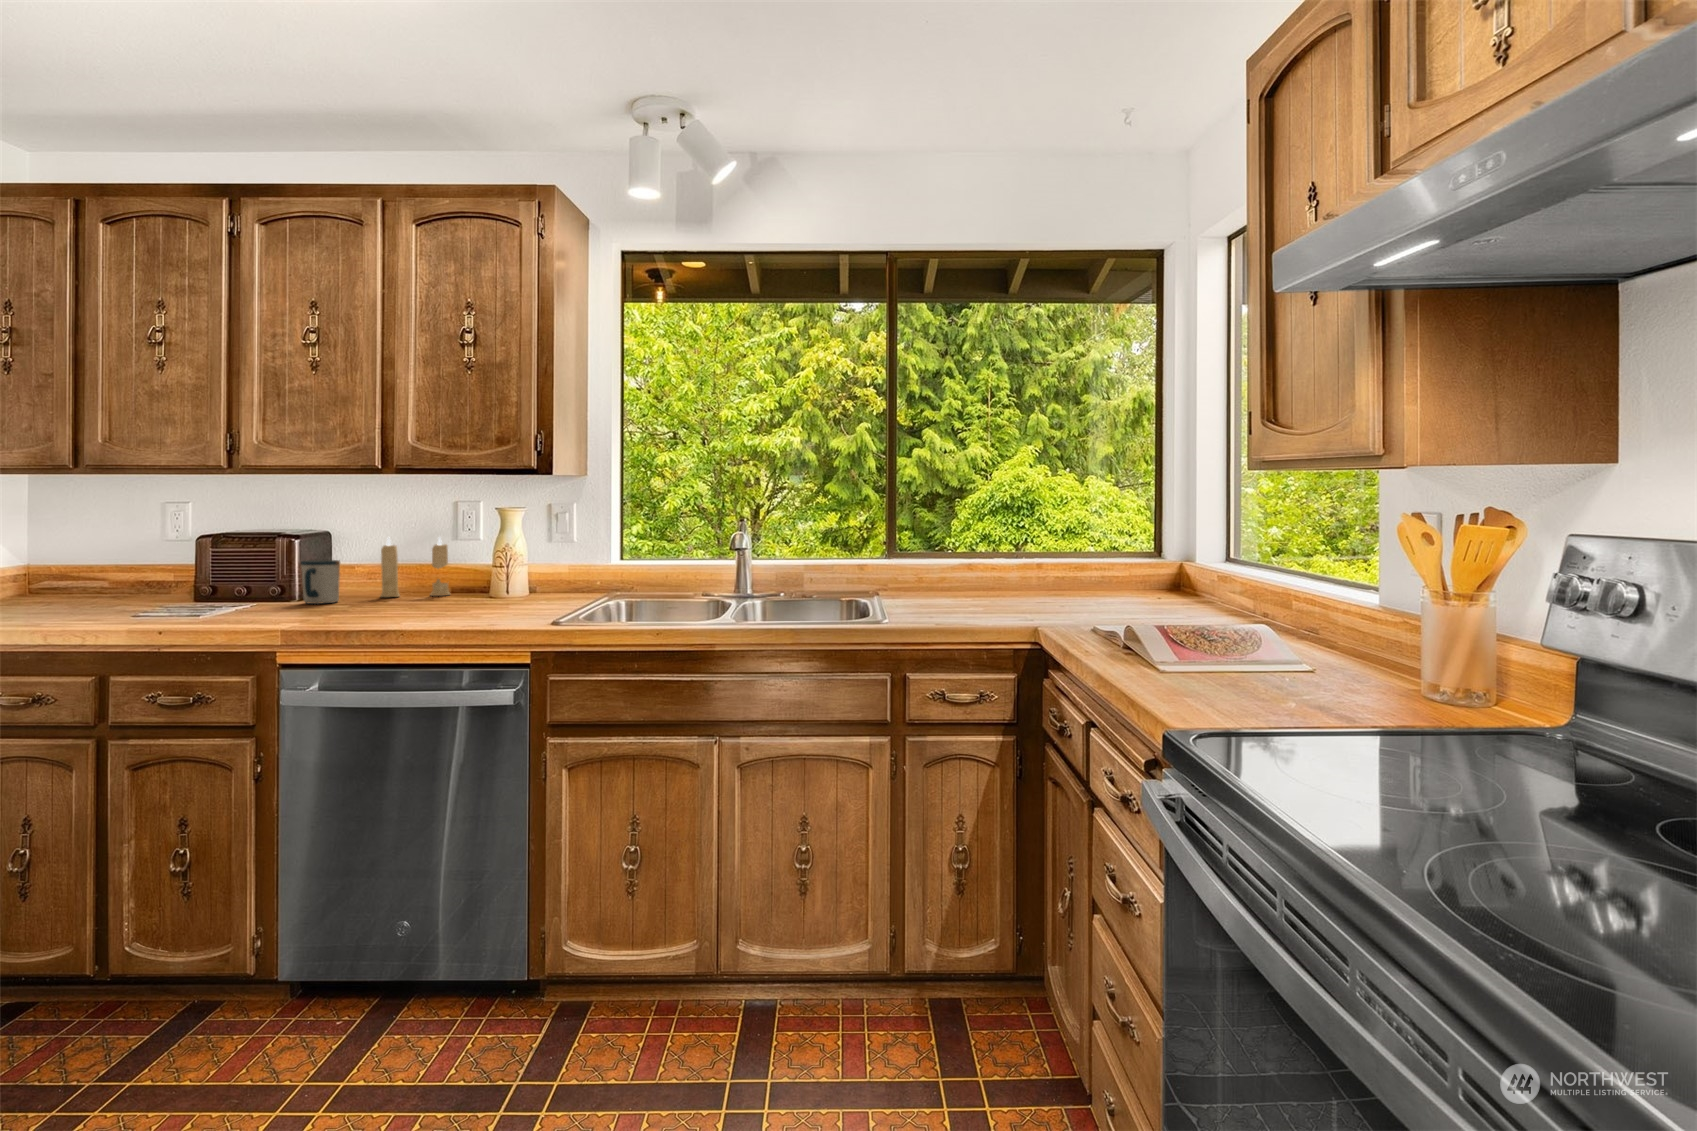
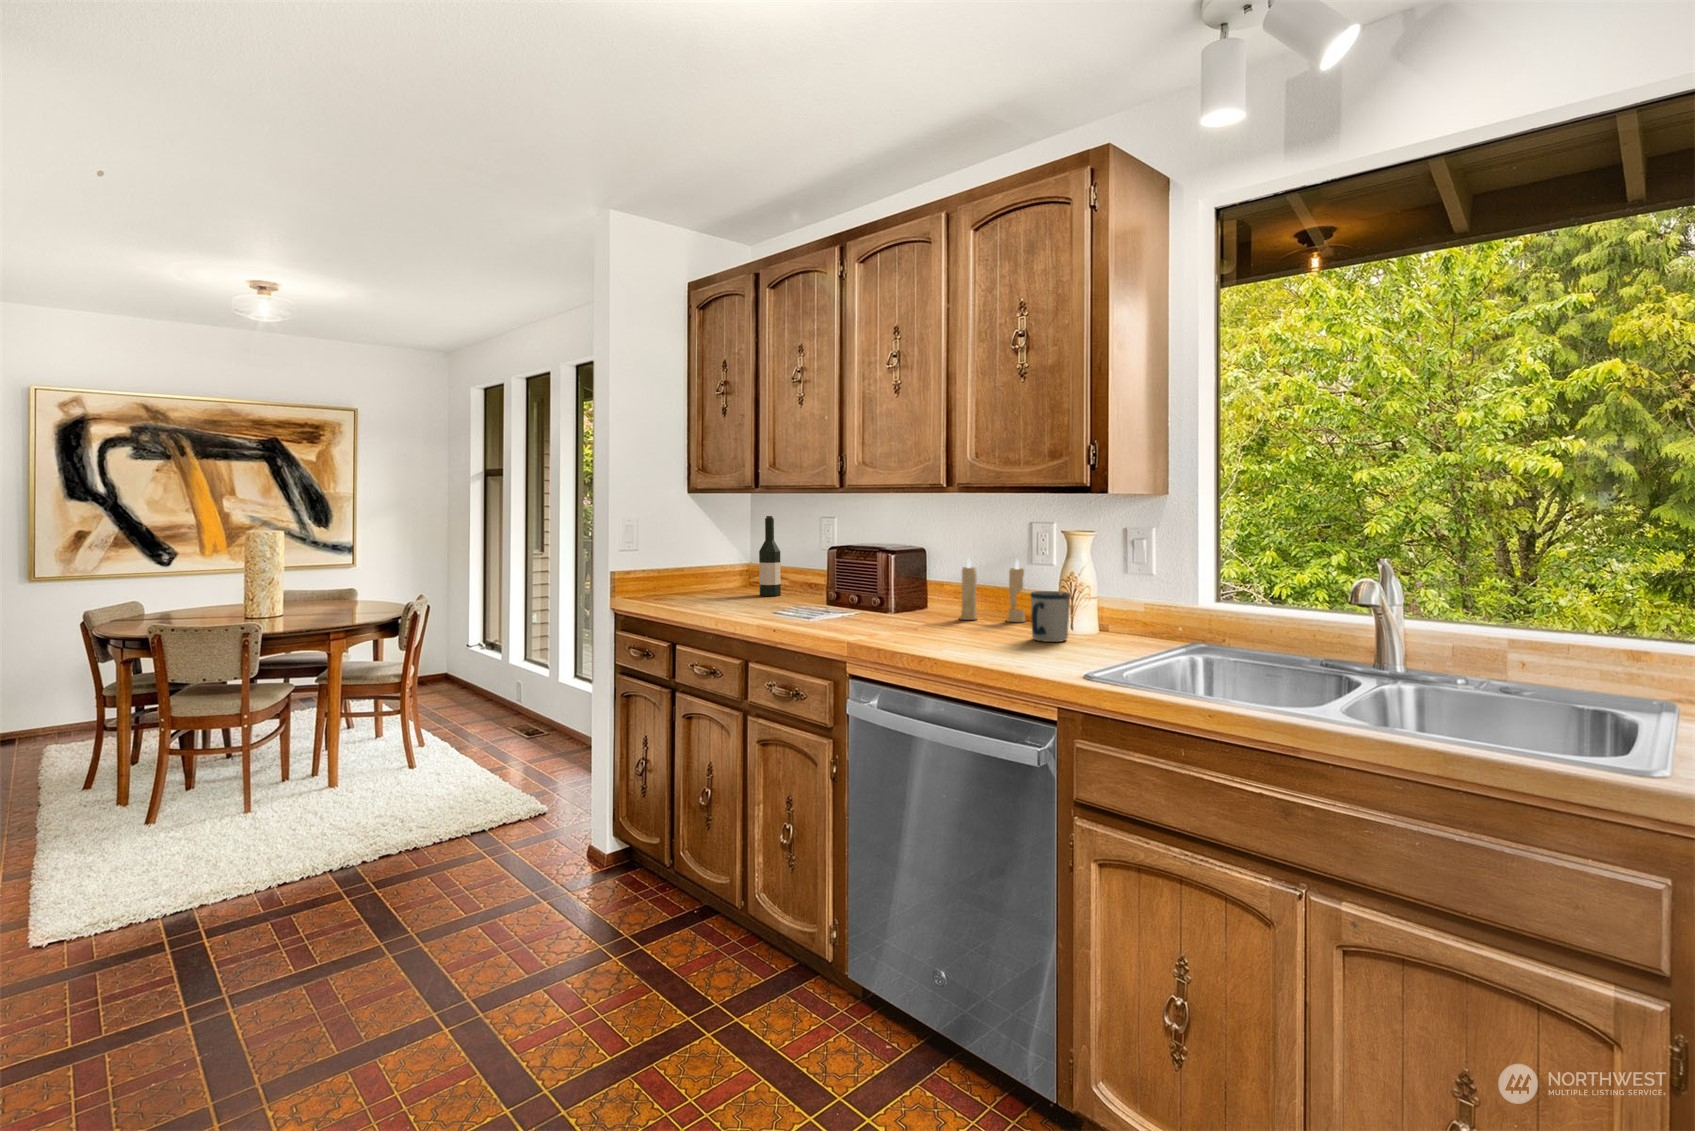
wine bottle: none [54,497,91,598] -> present [759,516,781,596]
mug: present [301,560,340,604] -> present [1031,591,1071,642]

